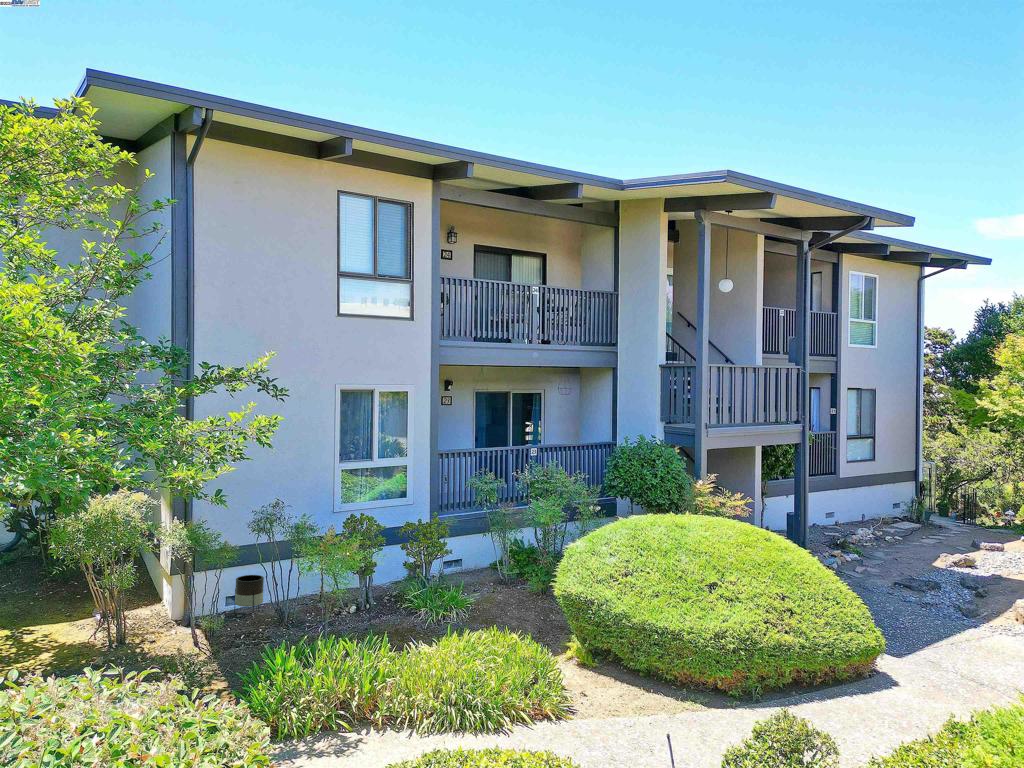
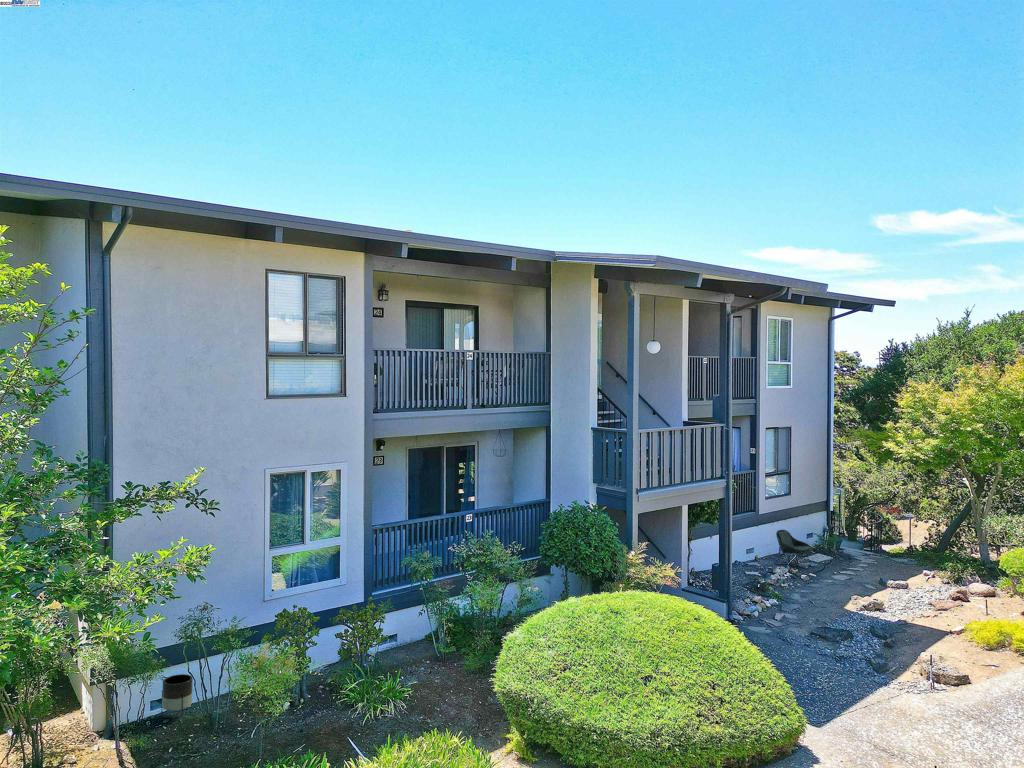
lounge chair: none [855,492,897,532] -> present [775,530,813,569]

